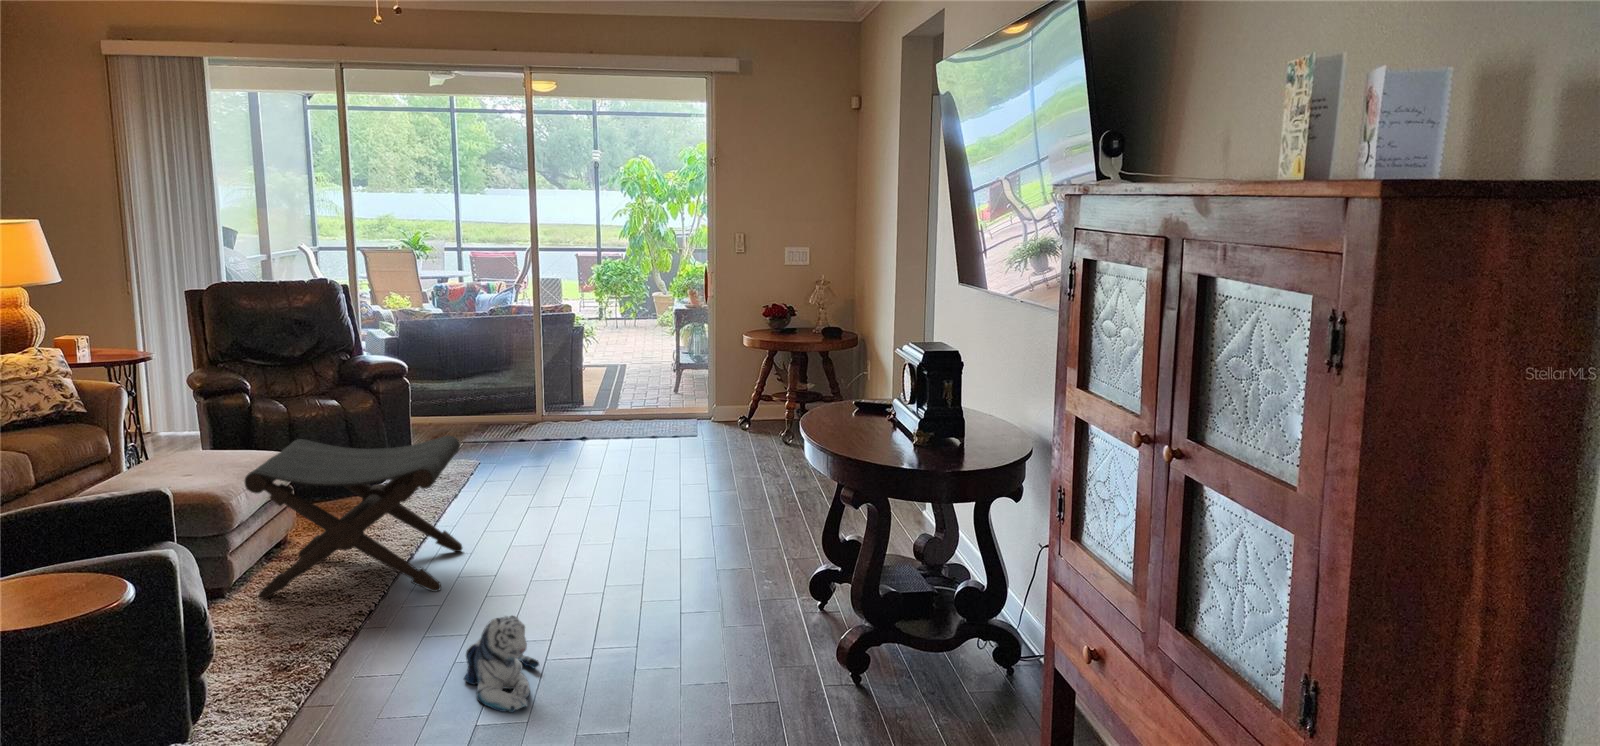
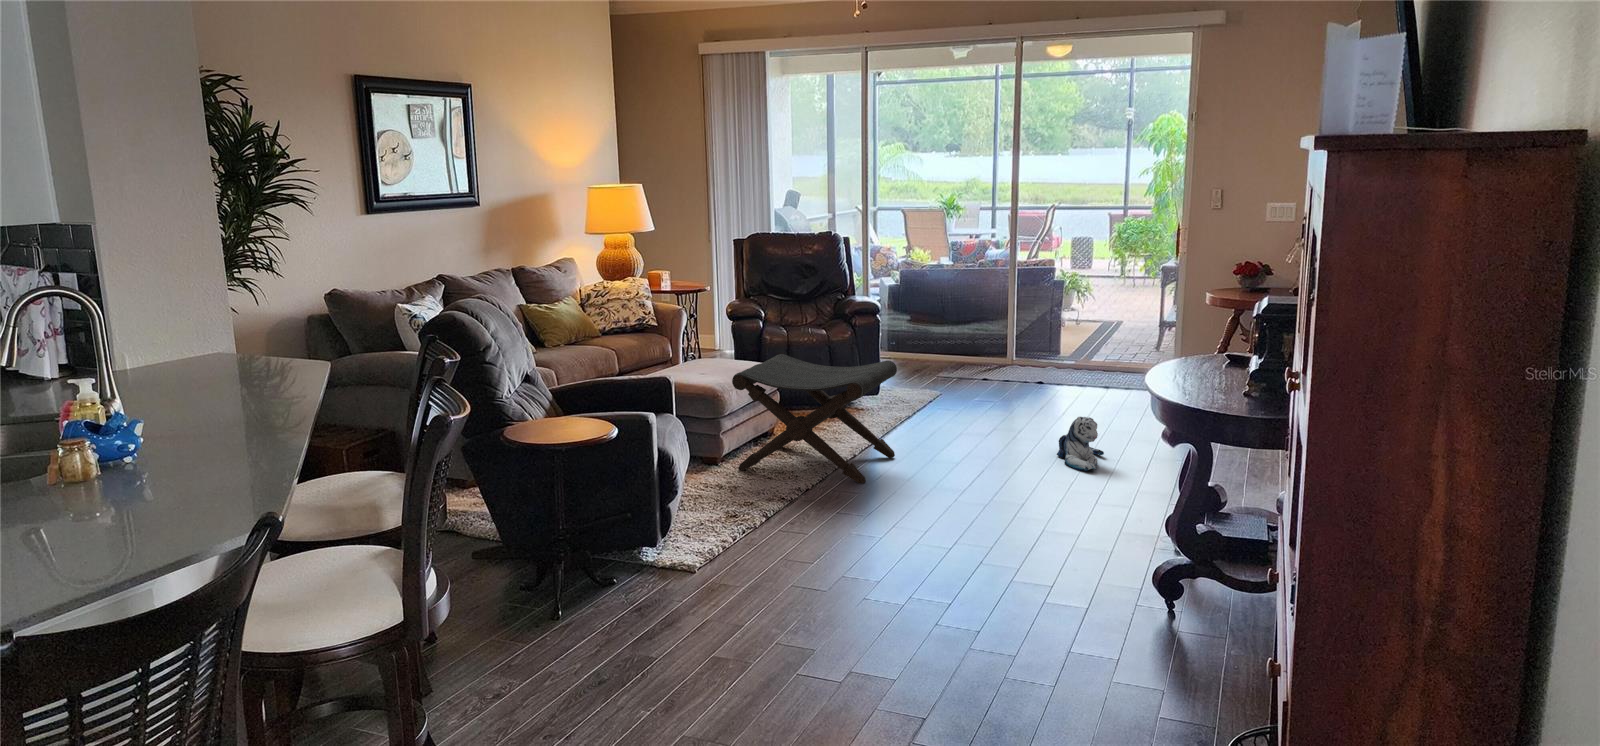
plush toy: present [464,616,539,713] -> present [1057,417,1104,471]

